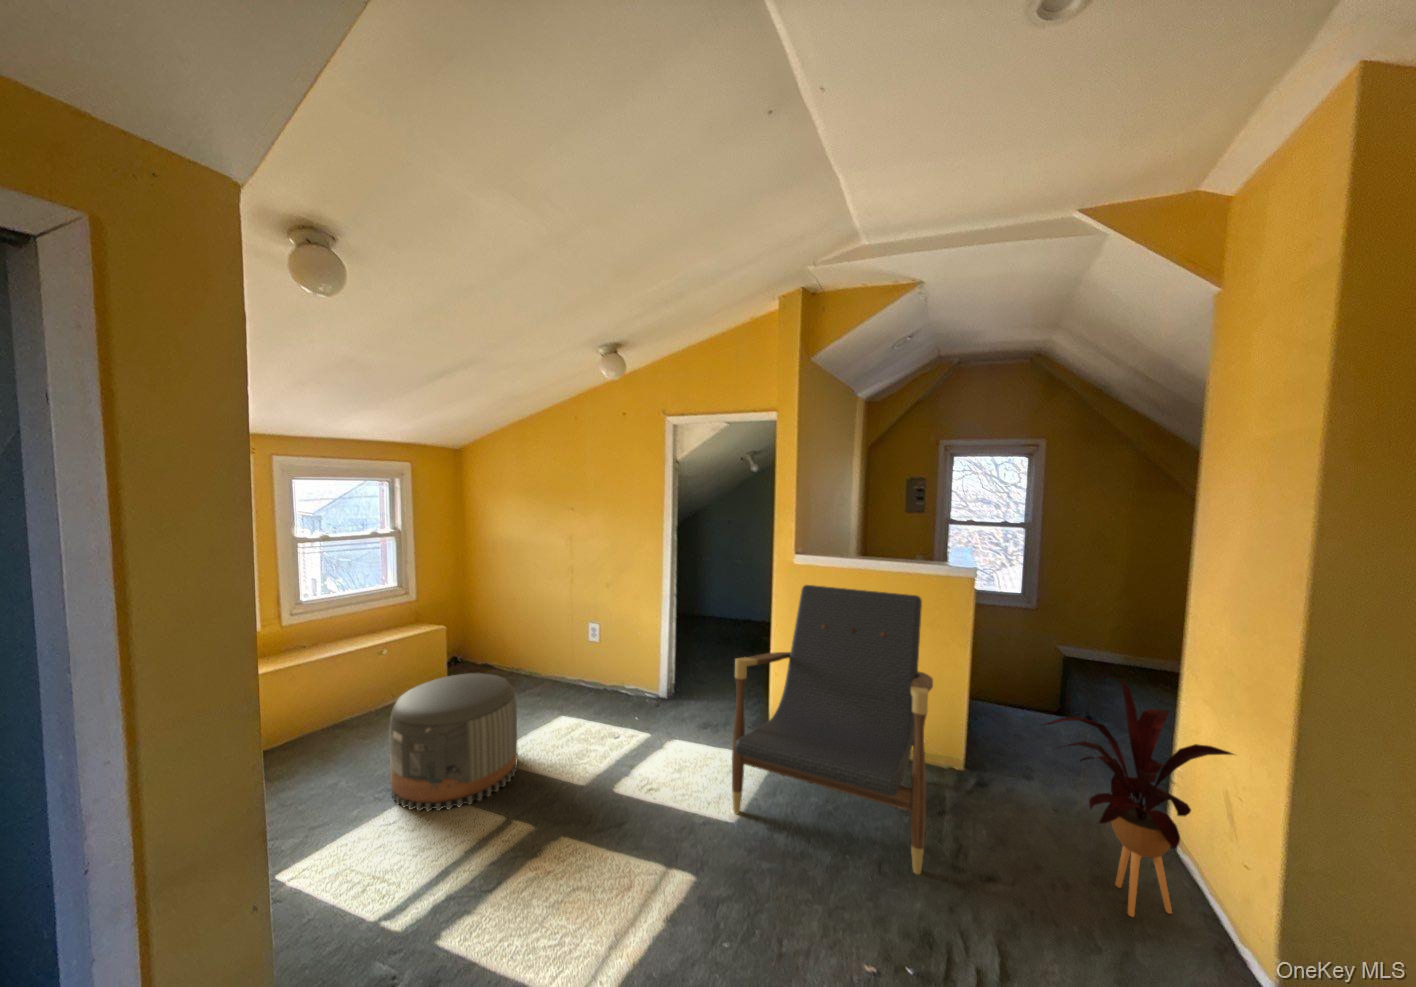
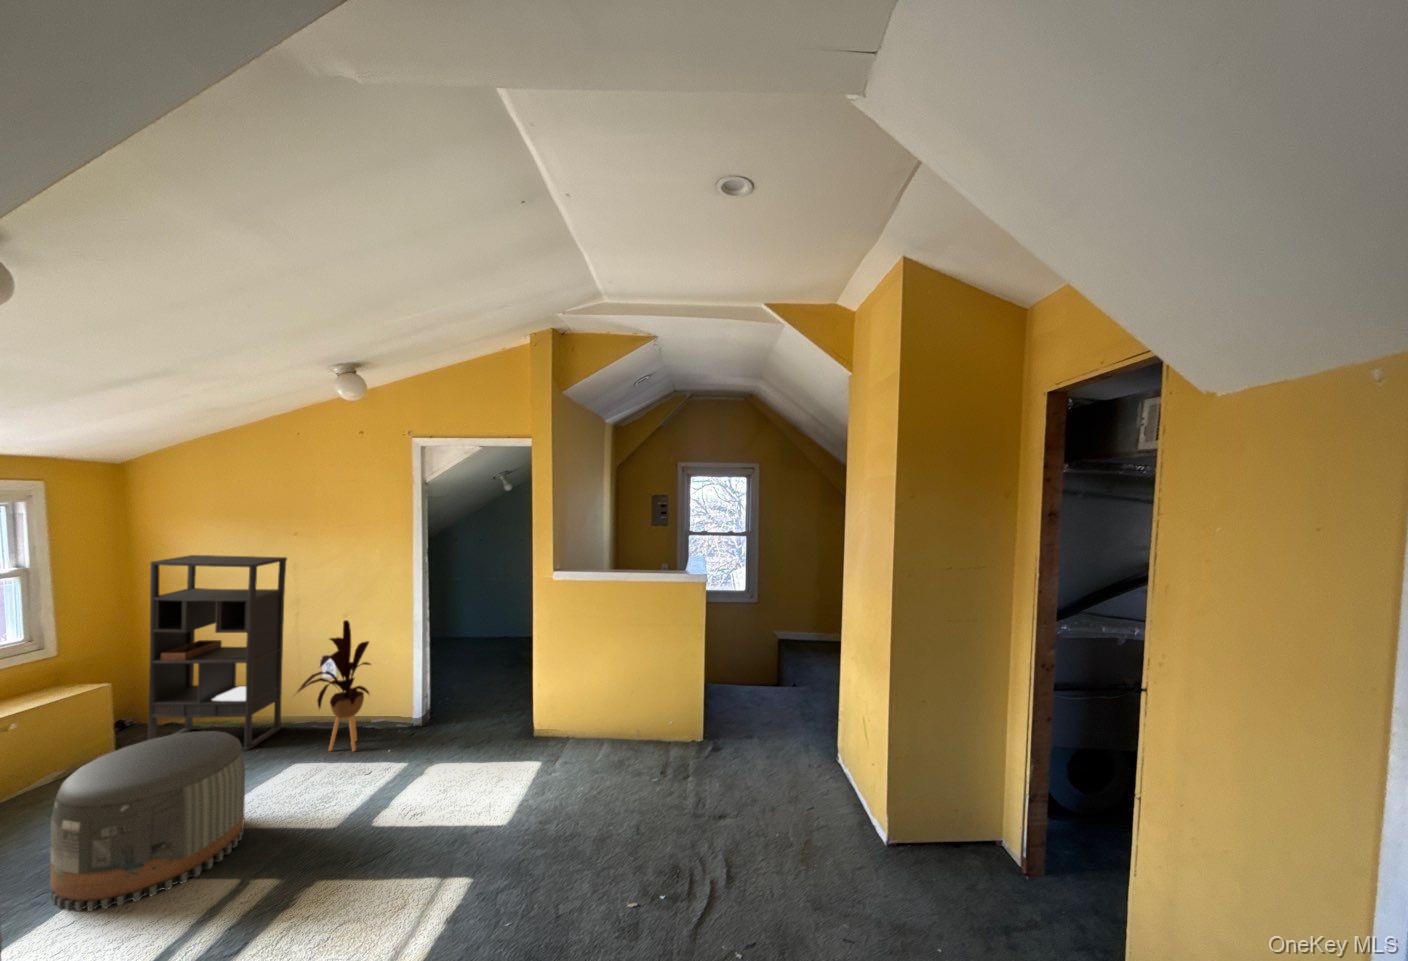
bookshelf: none [468,527,560,696] -> present [148,555,287,751]
lounge chair: present [732,585,933,874] -> none [503,599,673,824]
house plant: present [1043,676,1233,917] -> present [298,620,371,751]

